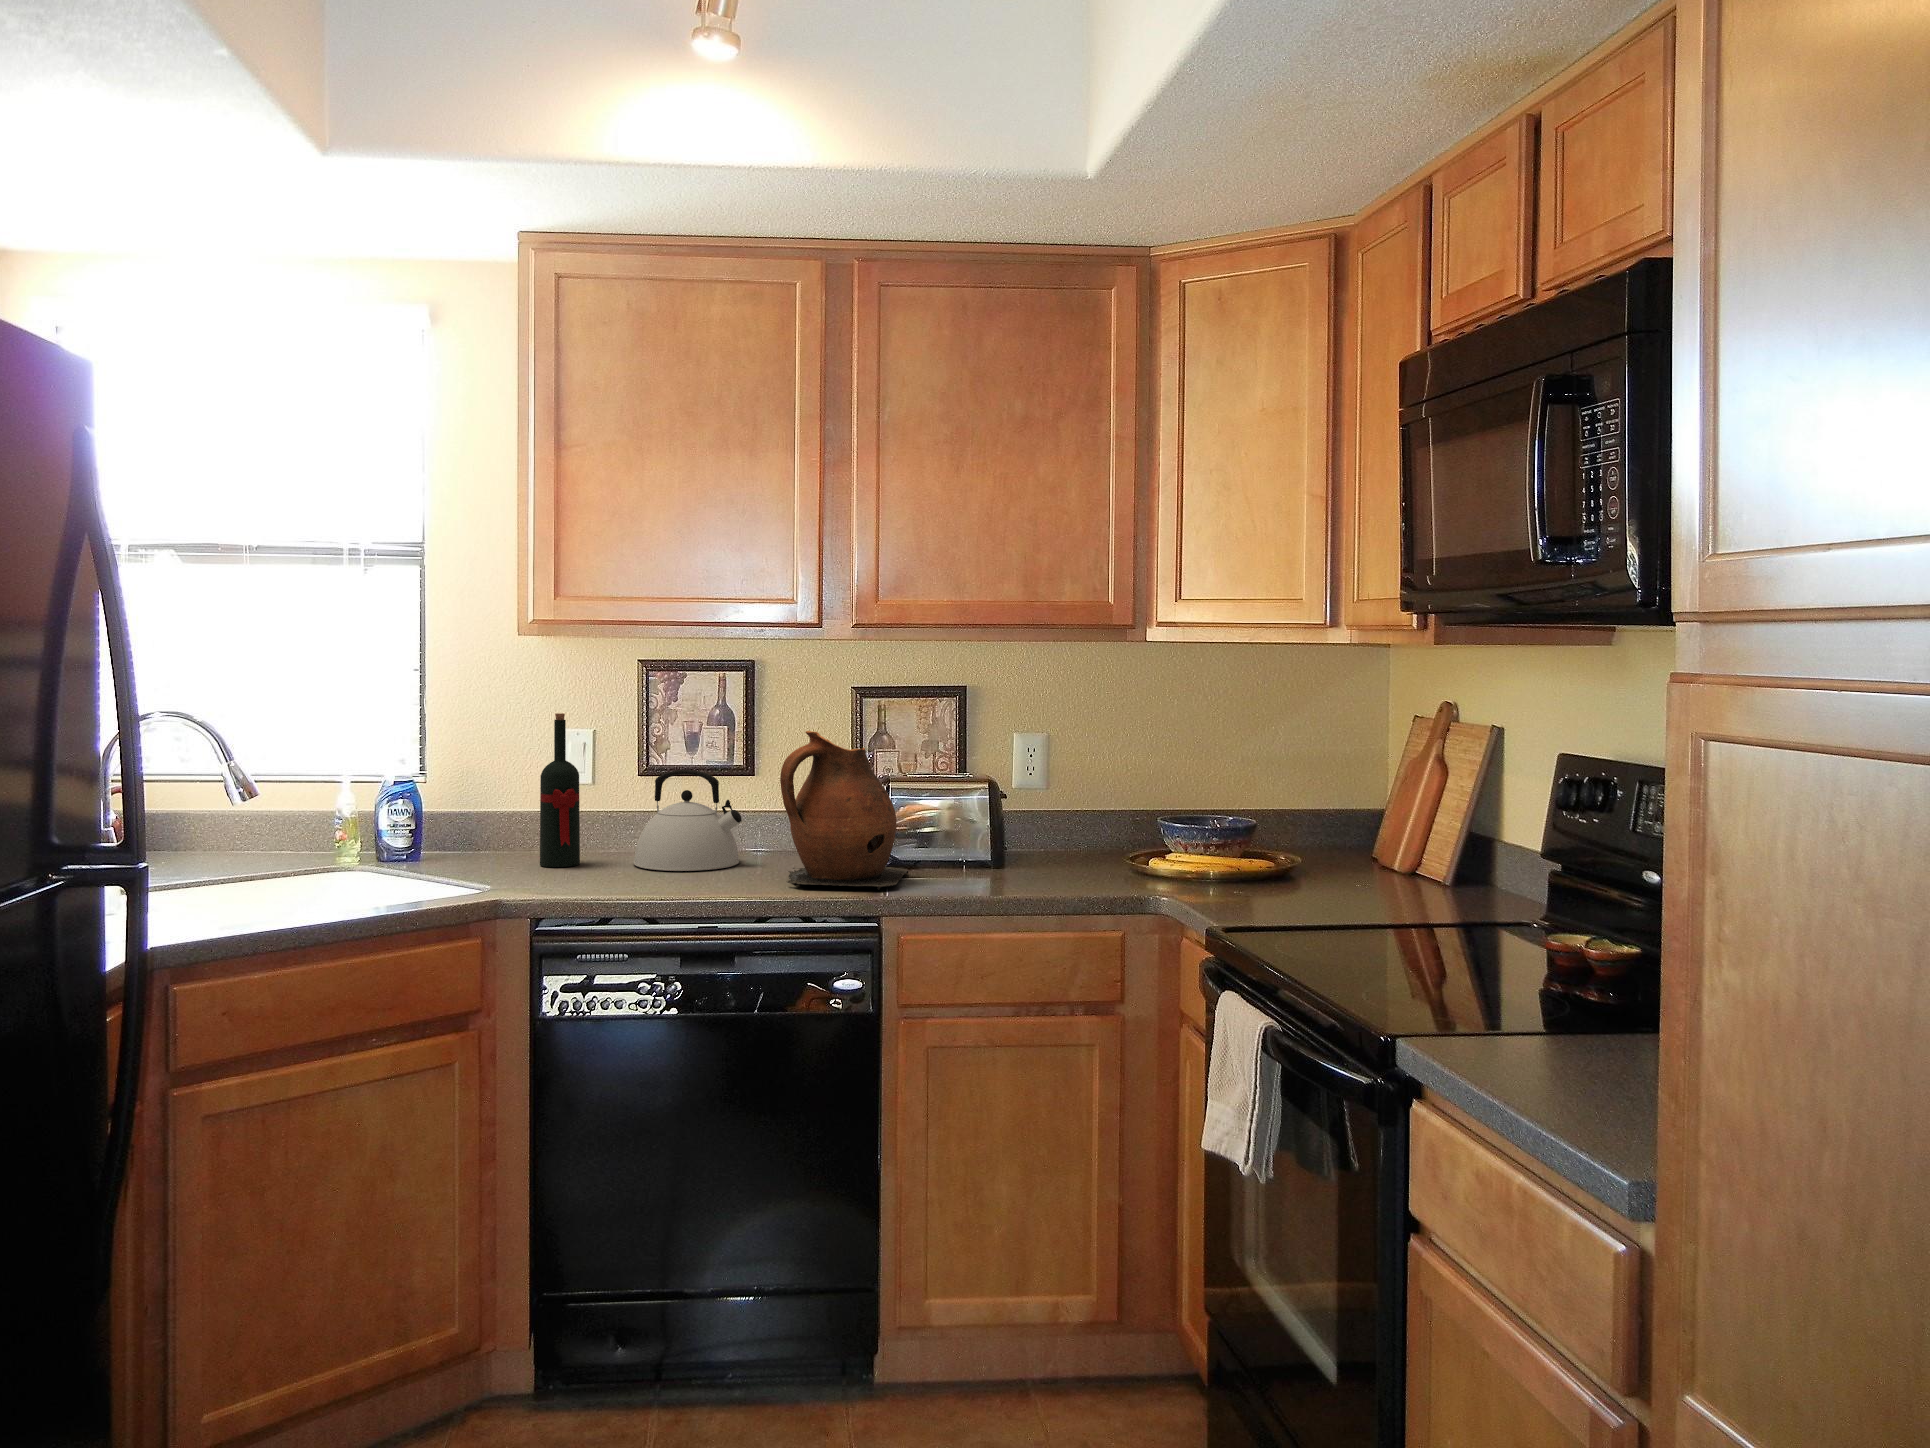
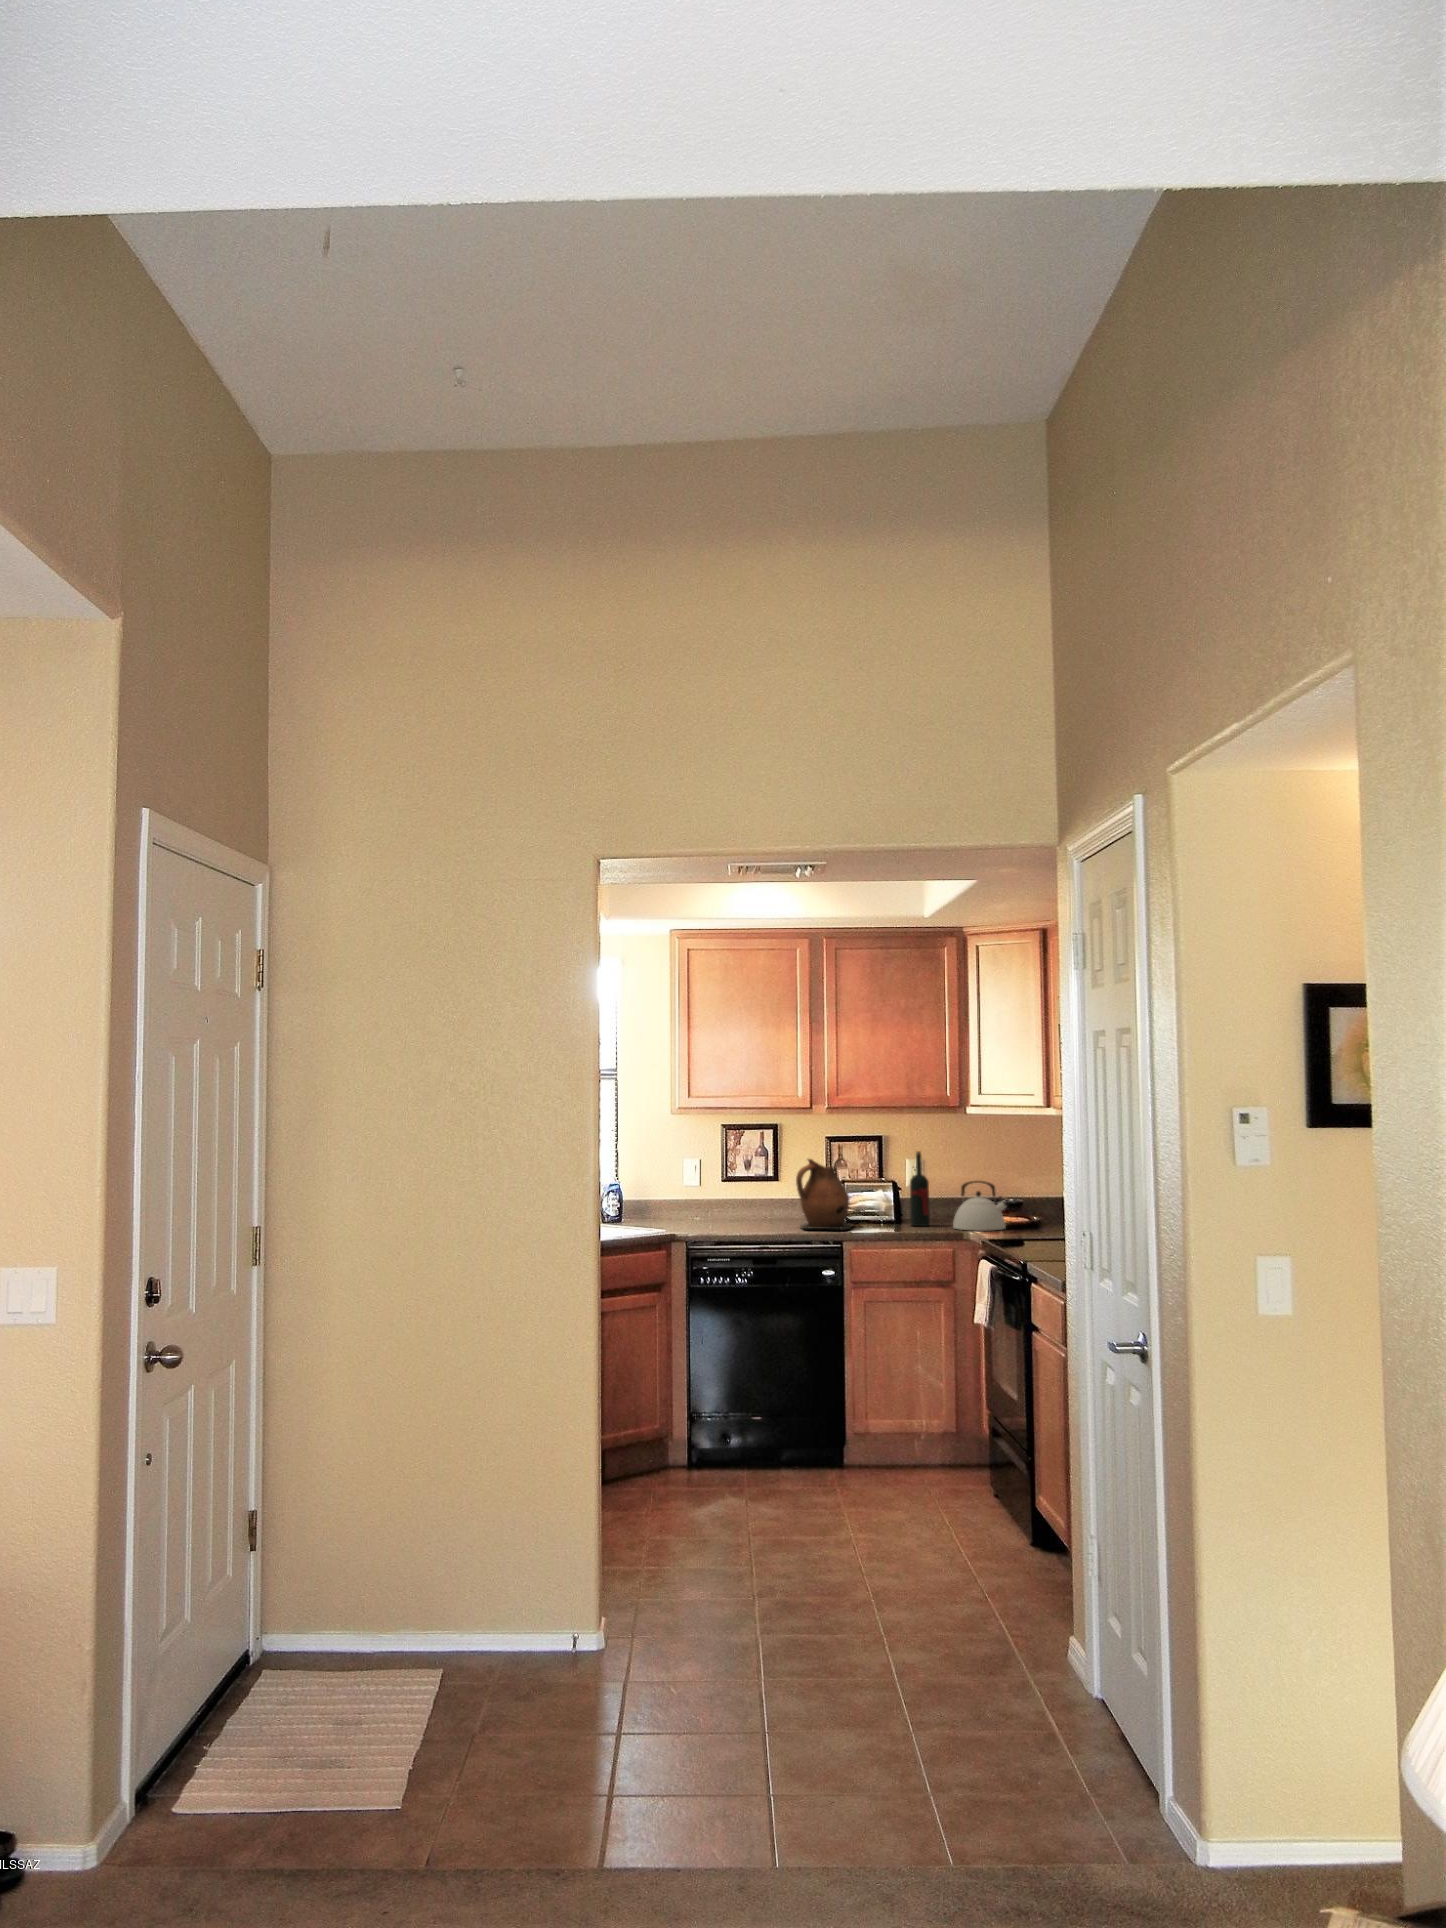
wine bottle: present [540,713,580,867] -> present [910,1151,930,1226]
kettle: present [633,770,742,871] -> present [953,1181,1008,1231]

